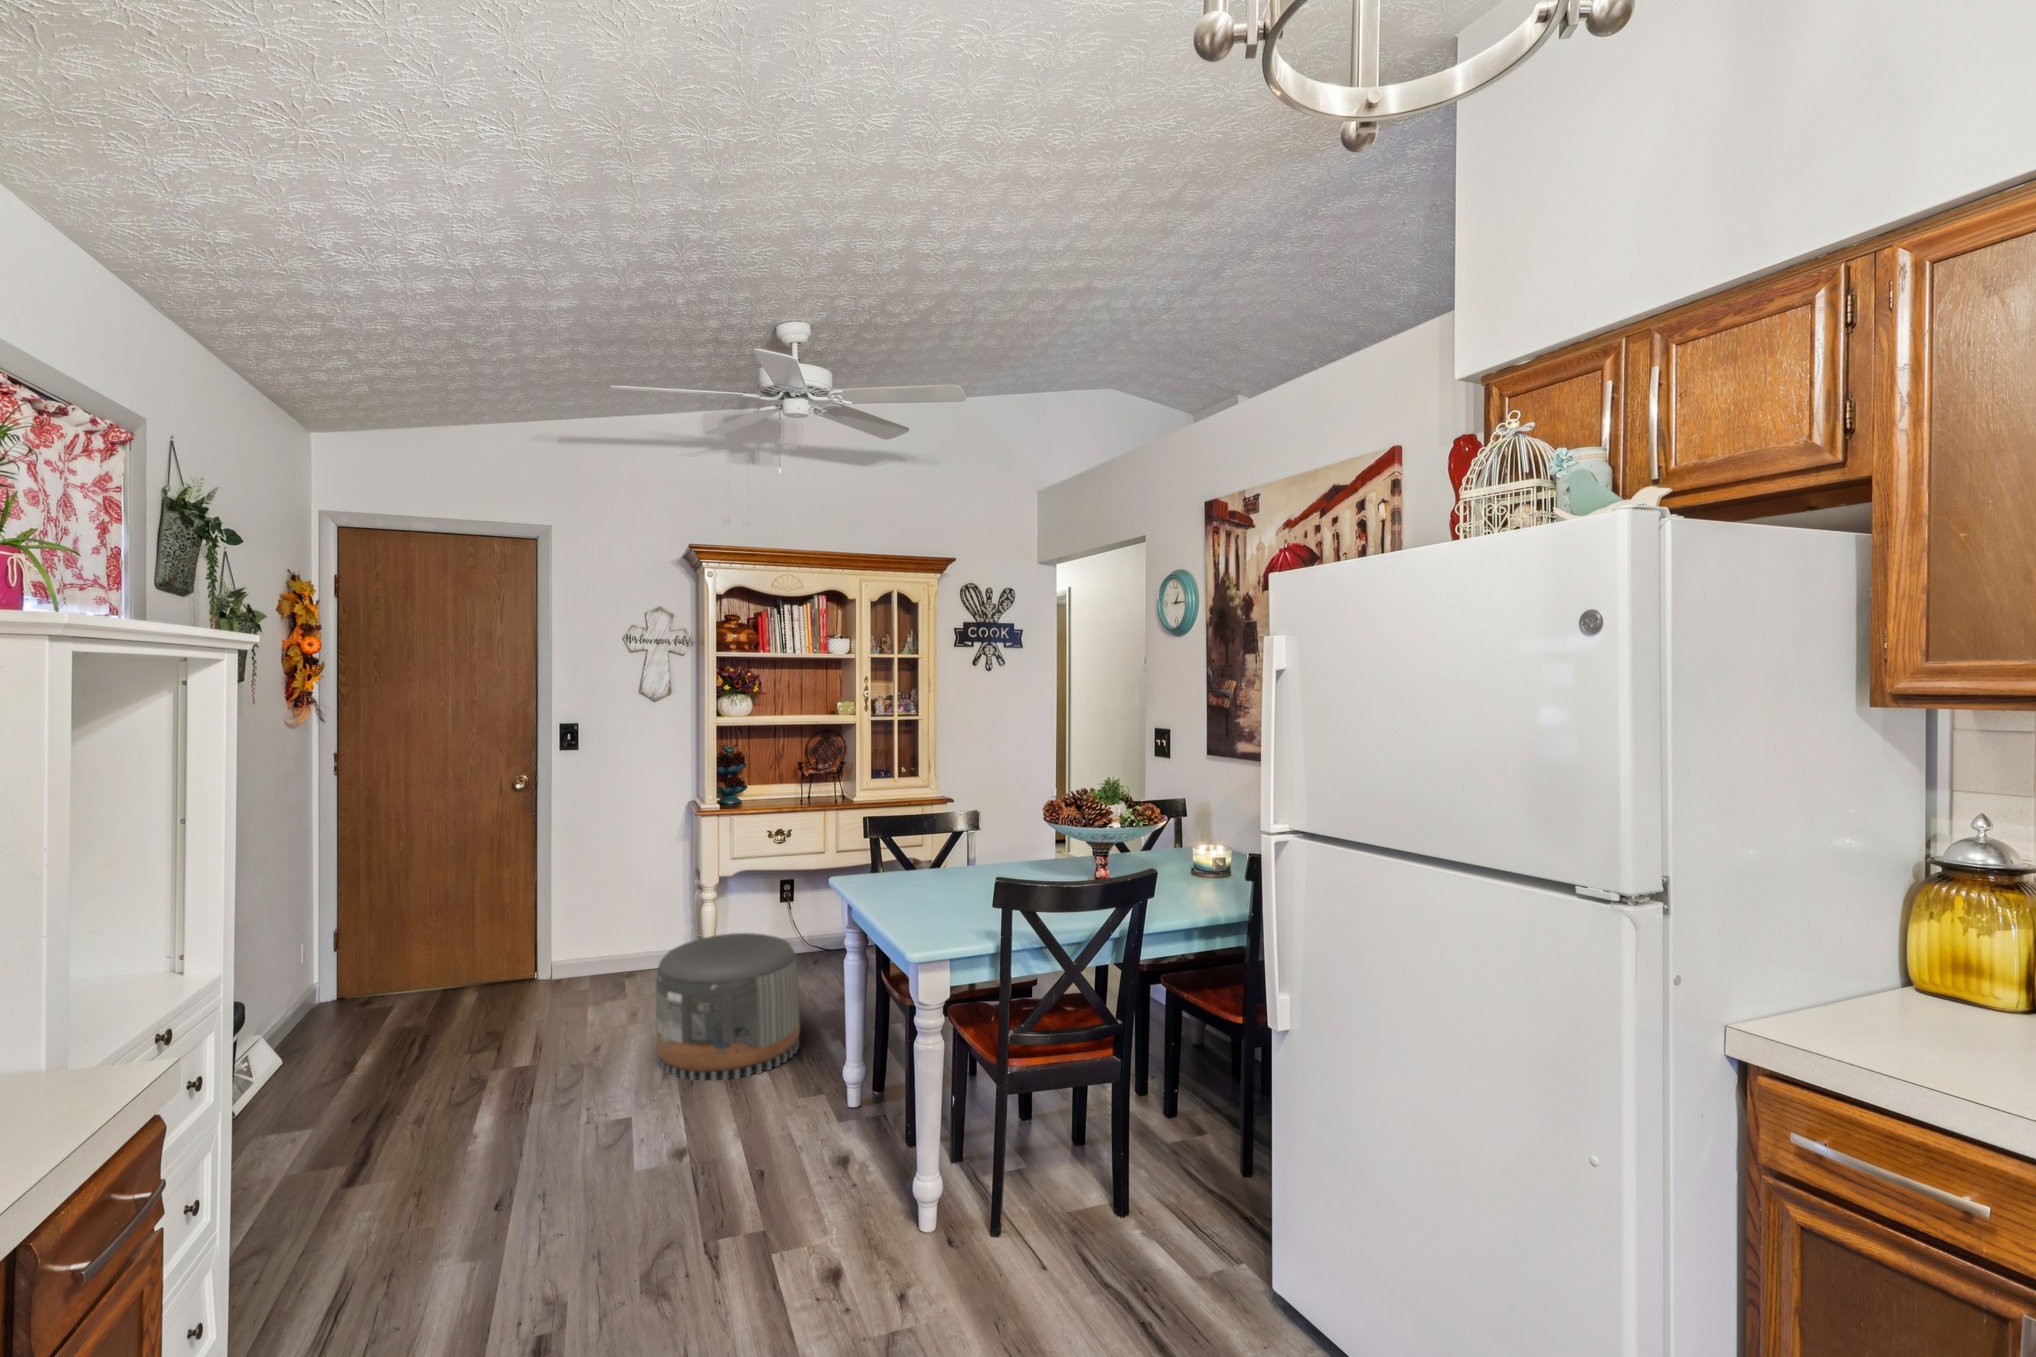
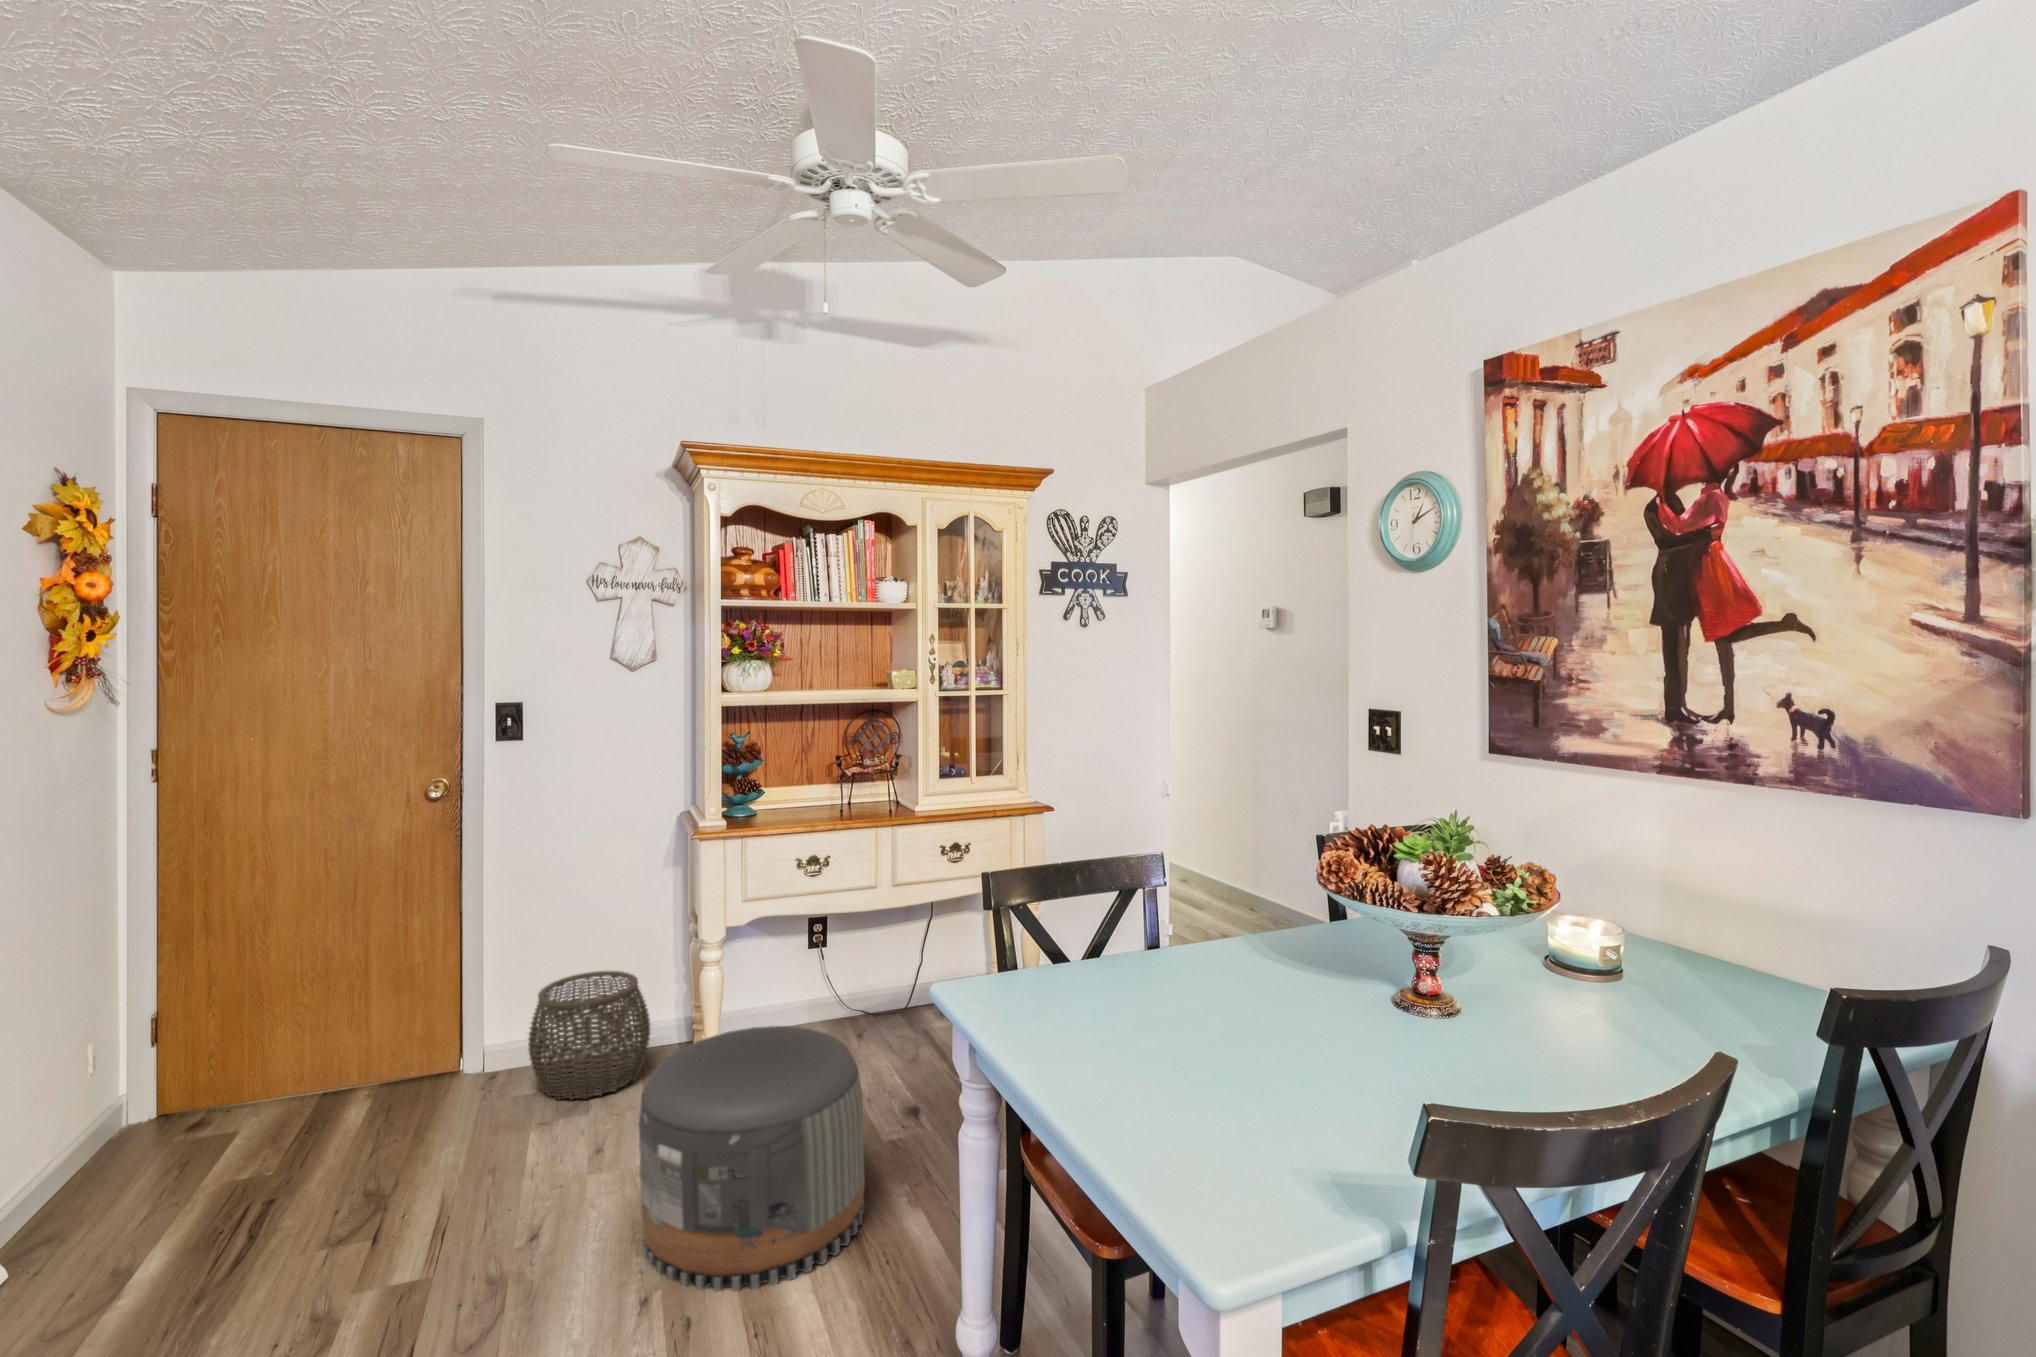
woven basket: none [580,912,665,996] -> present [528,971,650,1100]

